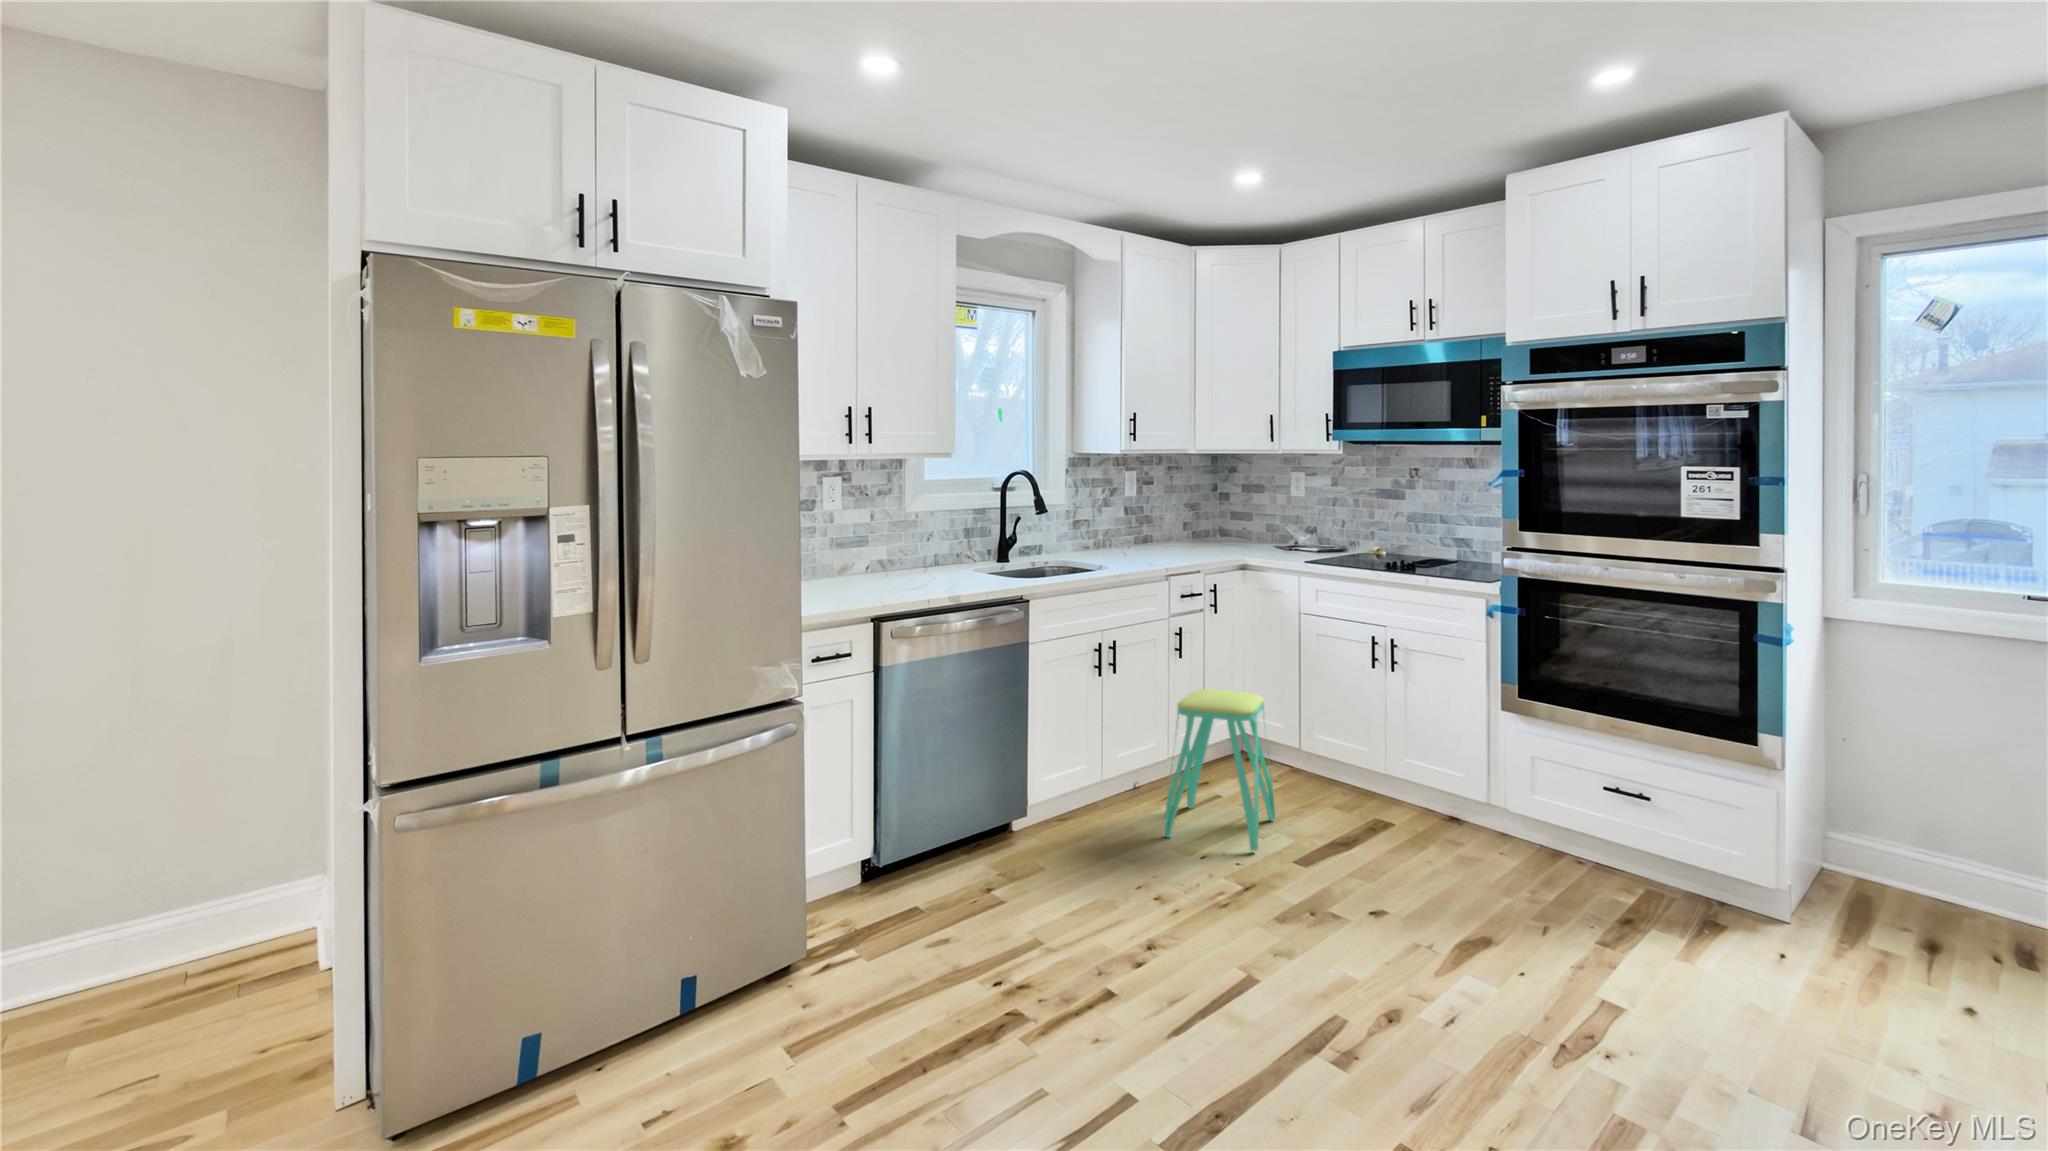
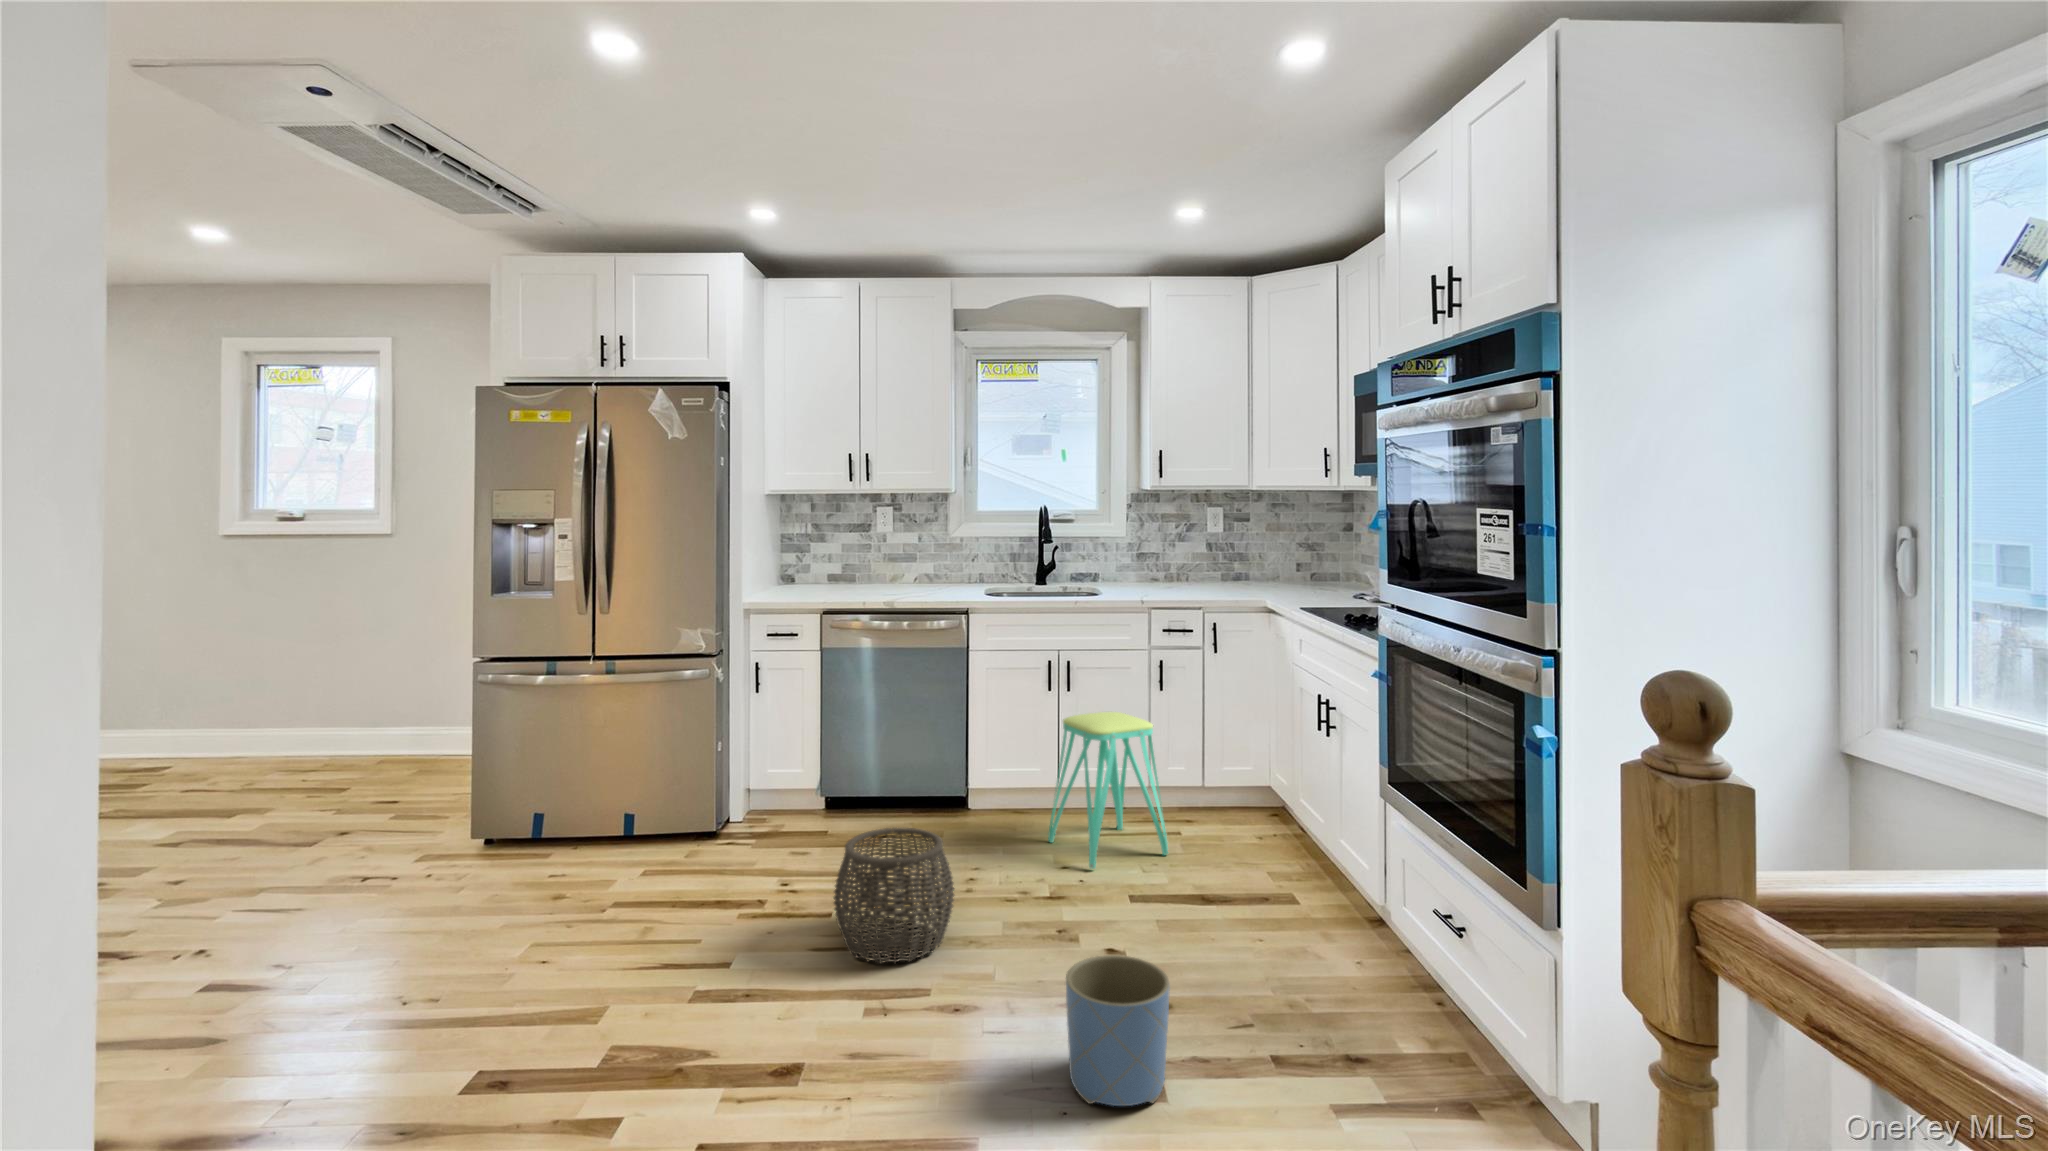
woven basket: none [1197,851,1340,1014] -> present [834,828,954,963]
planter: none [1587,905,1702,1045] -> present [1066,955,1170,1106]

